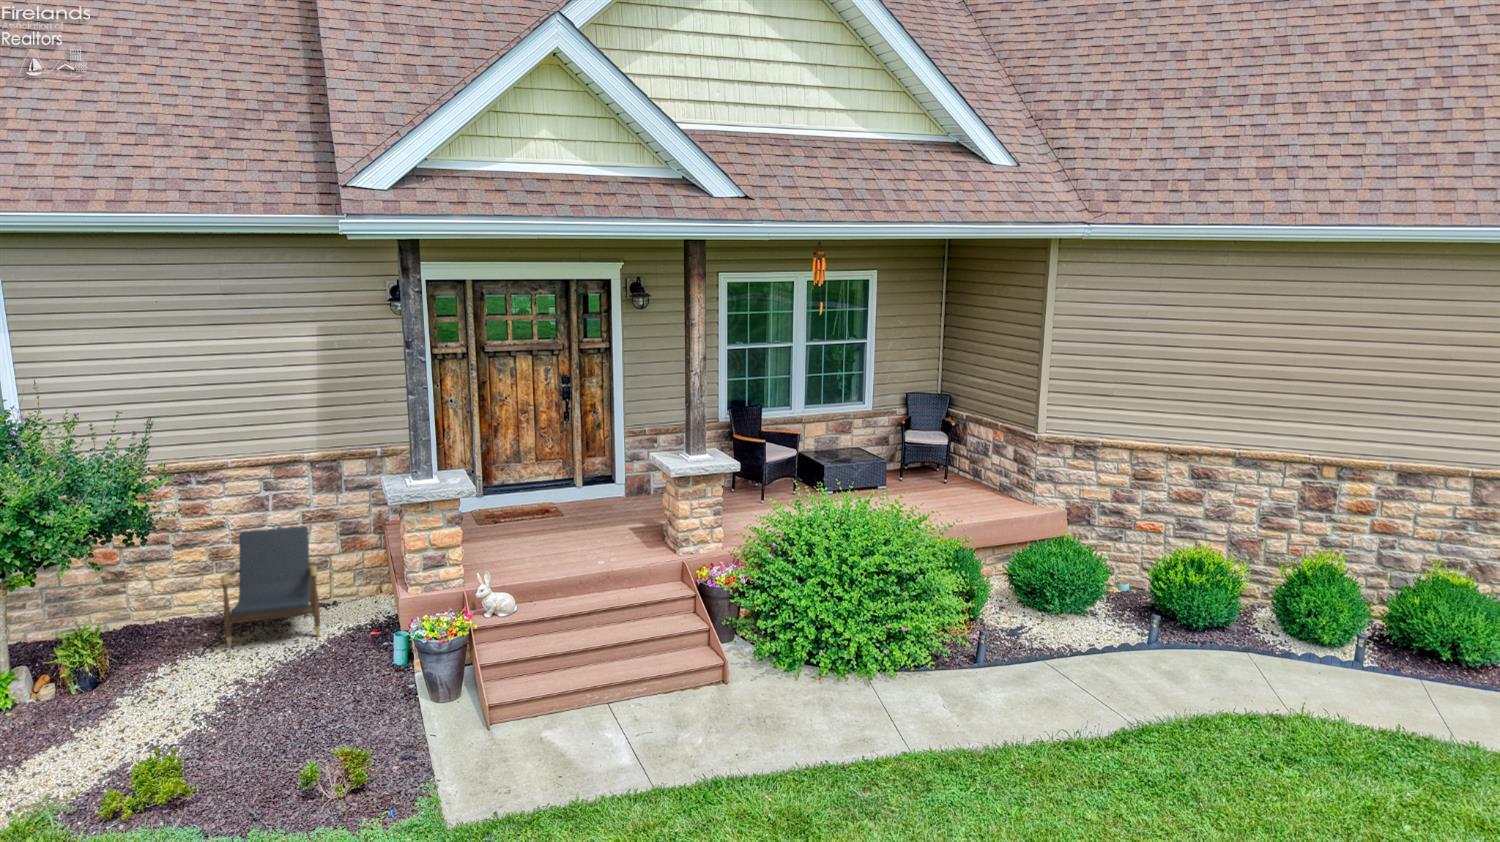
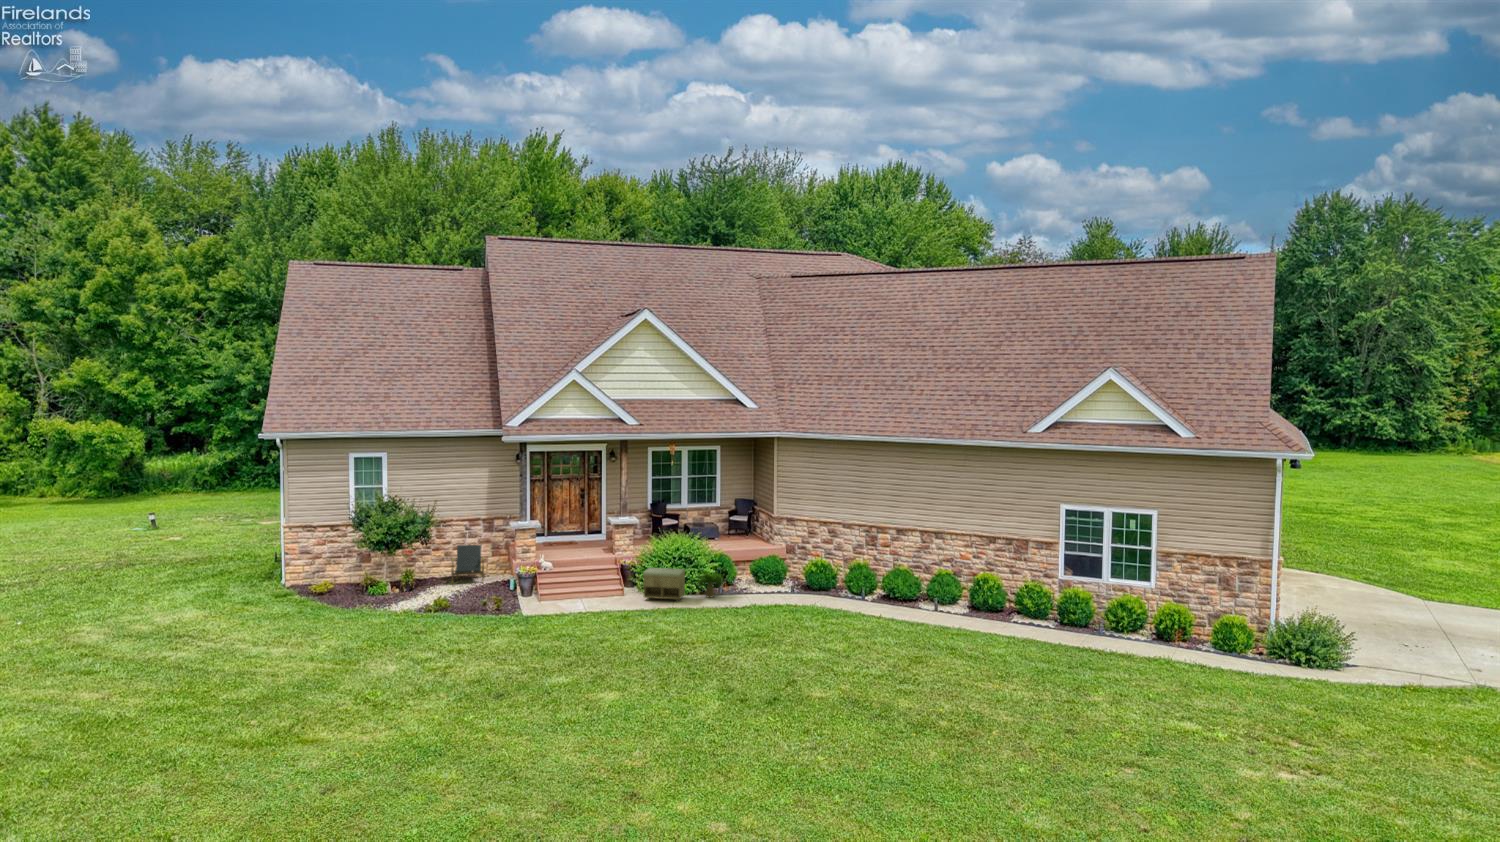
storage bench: none [802,605,917,709] -> present [643,568,685,601]
potted plant: none [933,605,1024,685] -> present [696,572,723,597]

